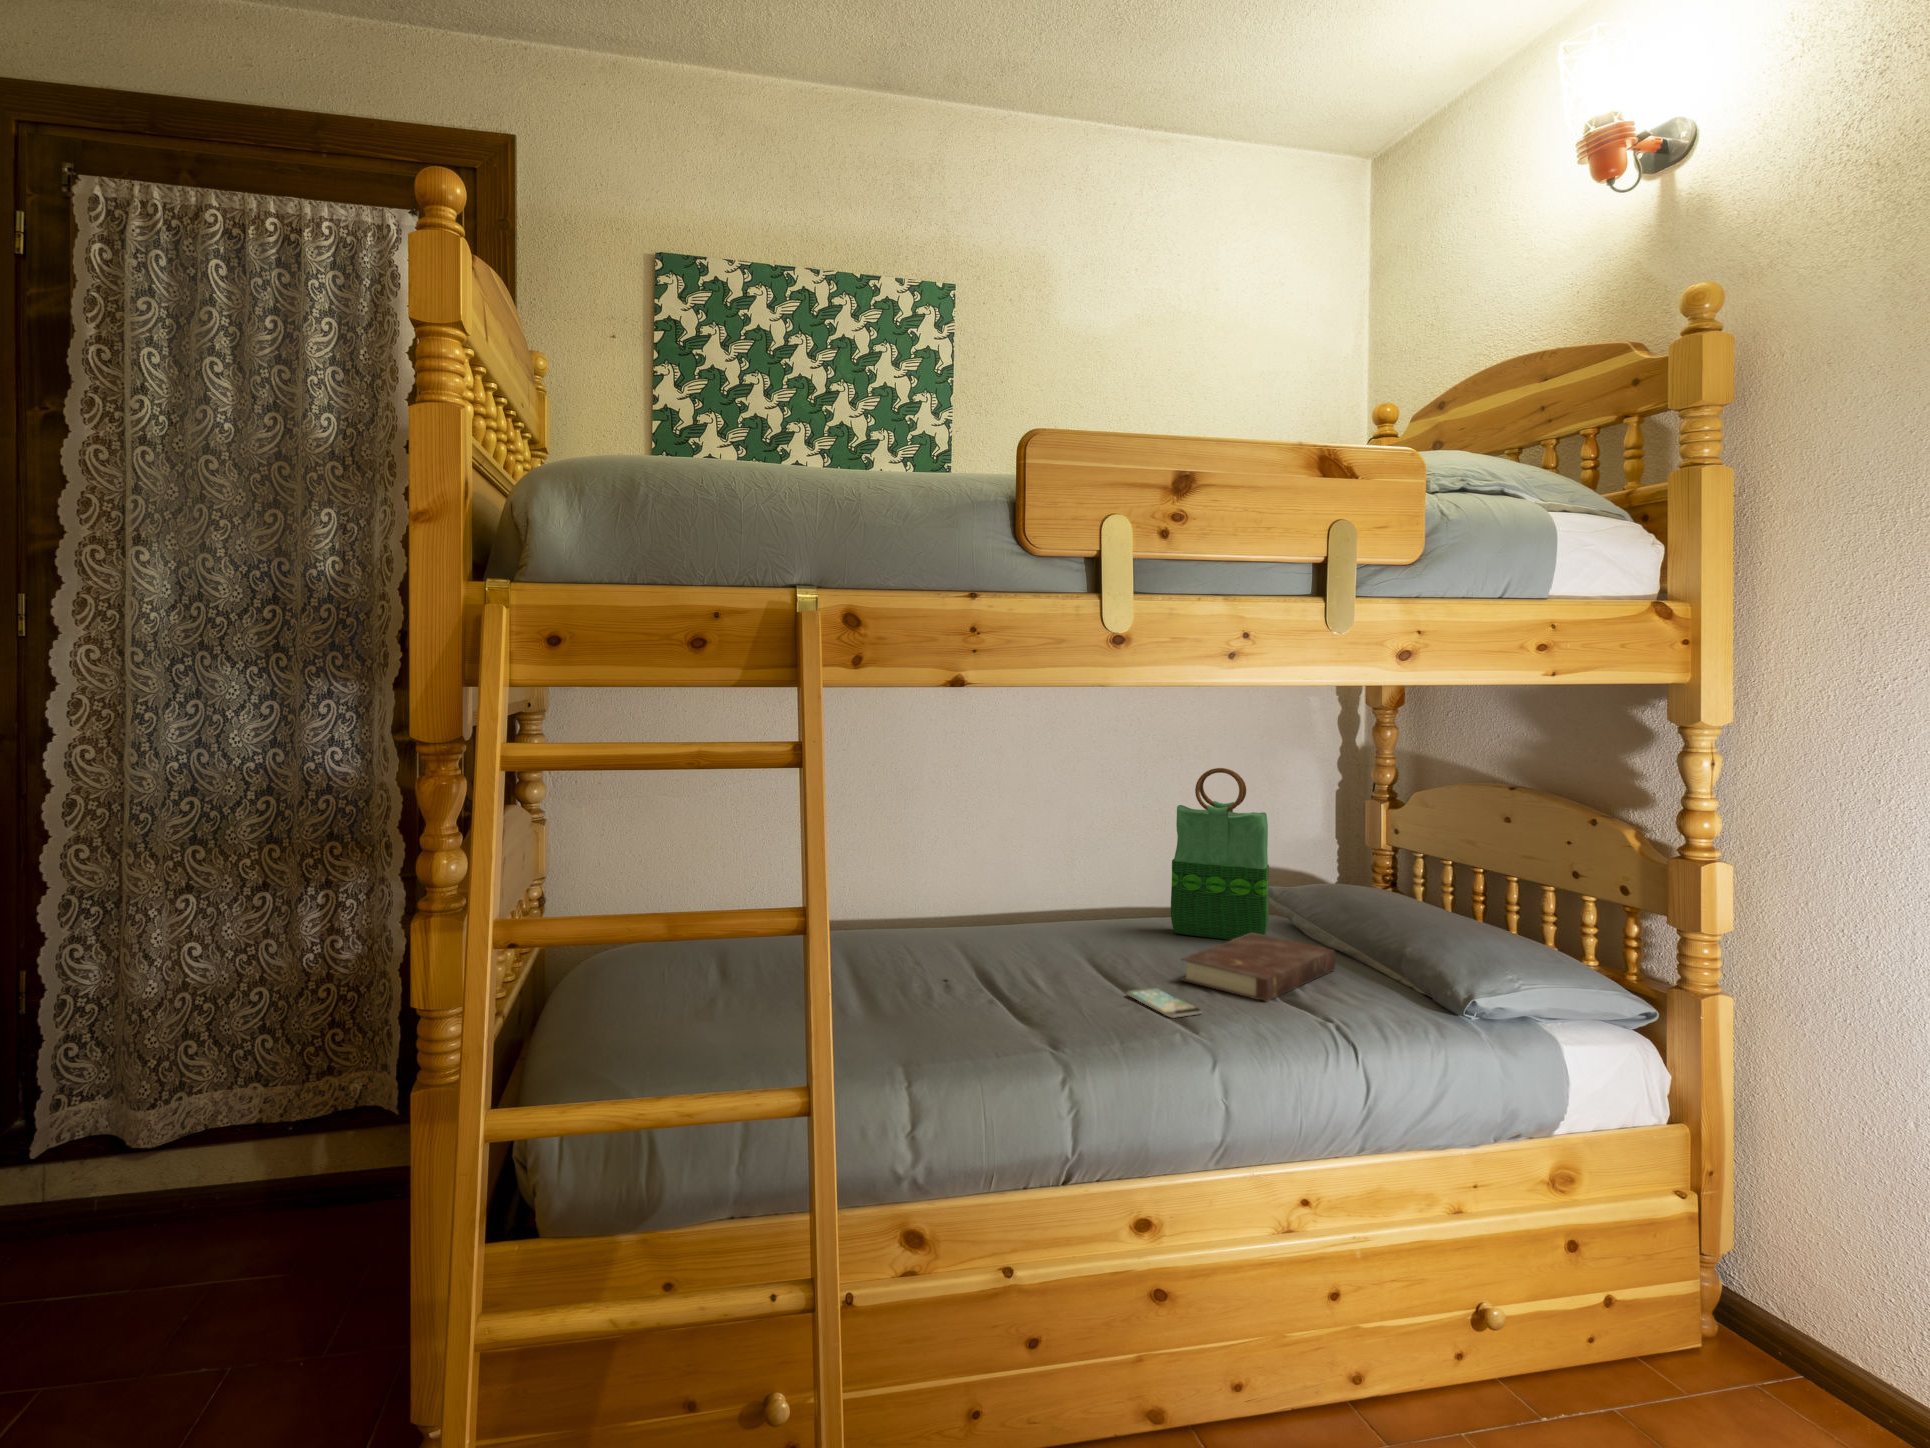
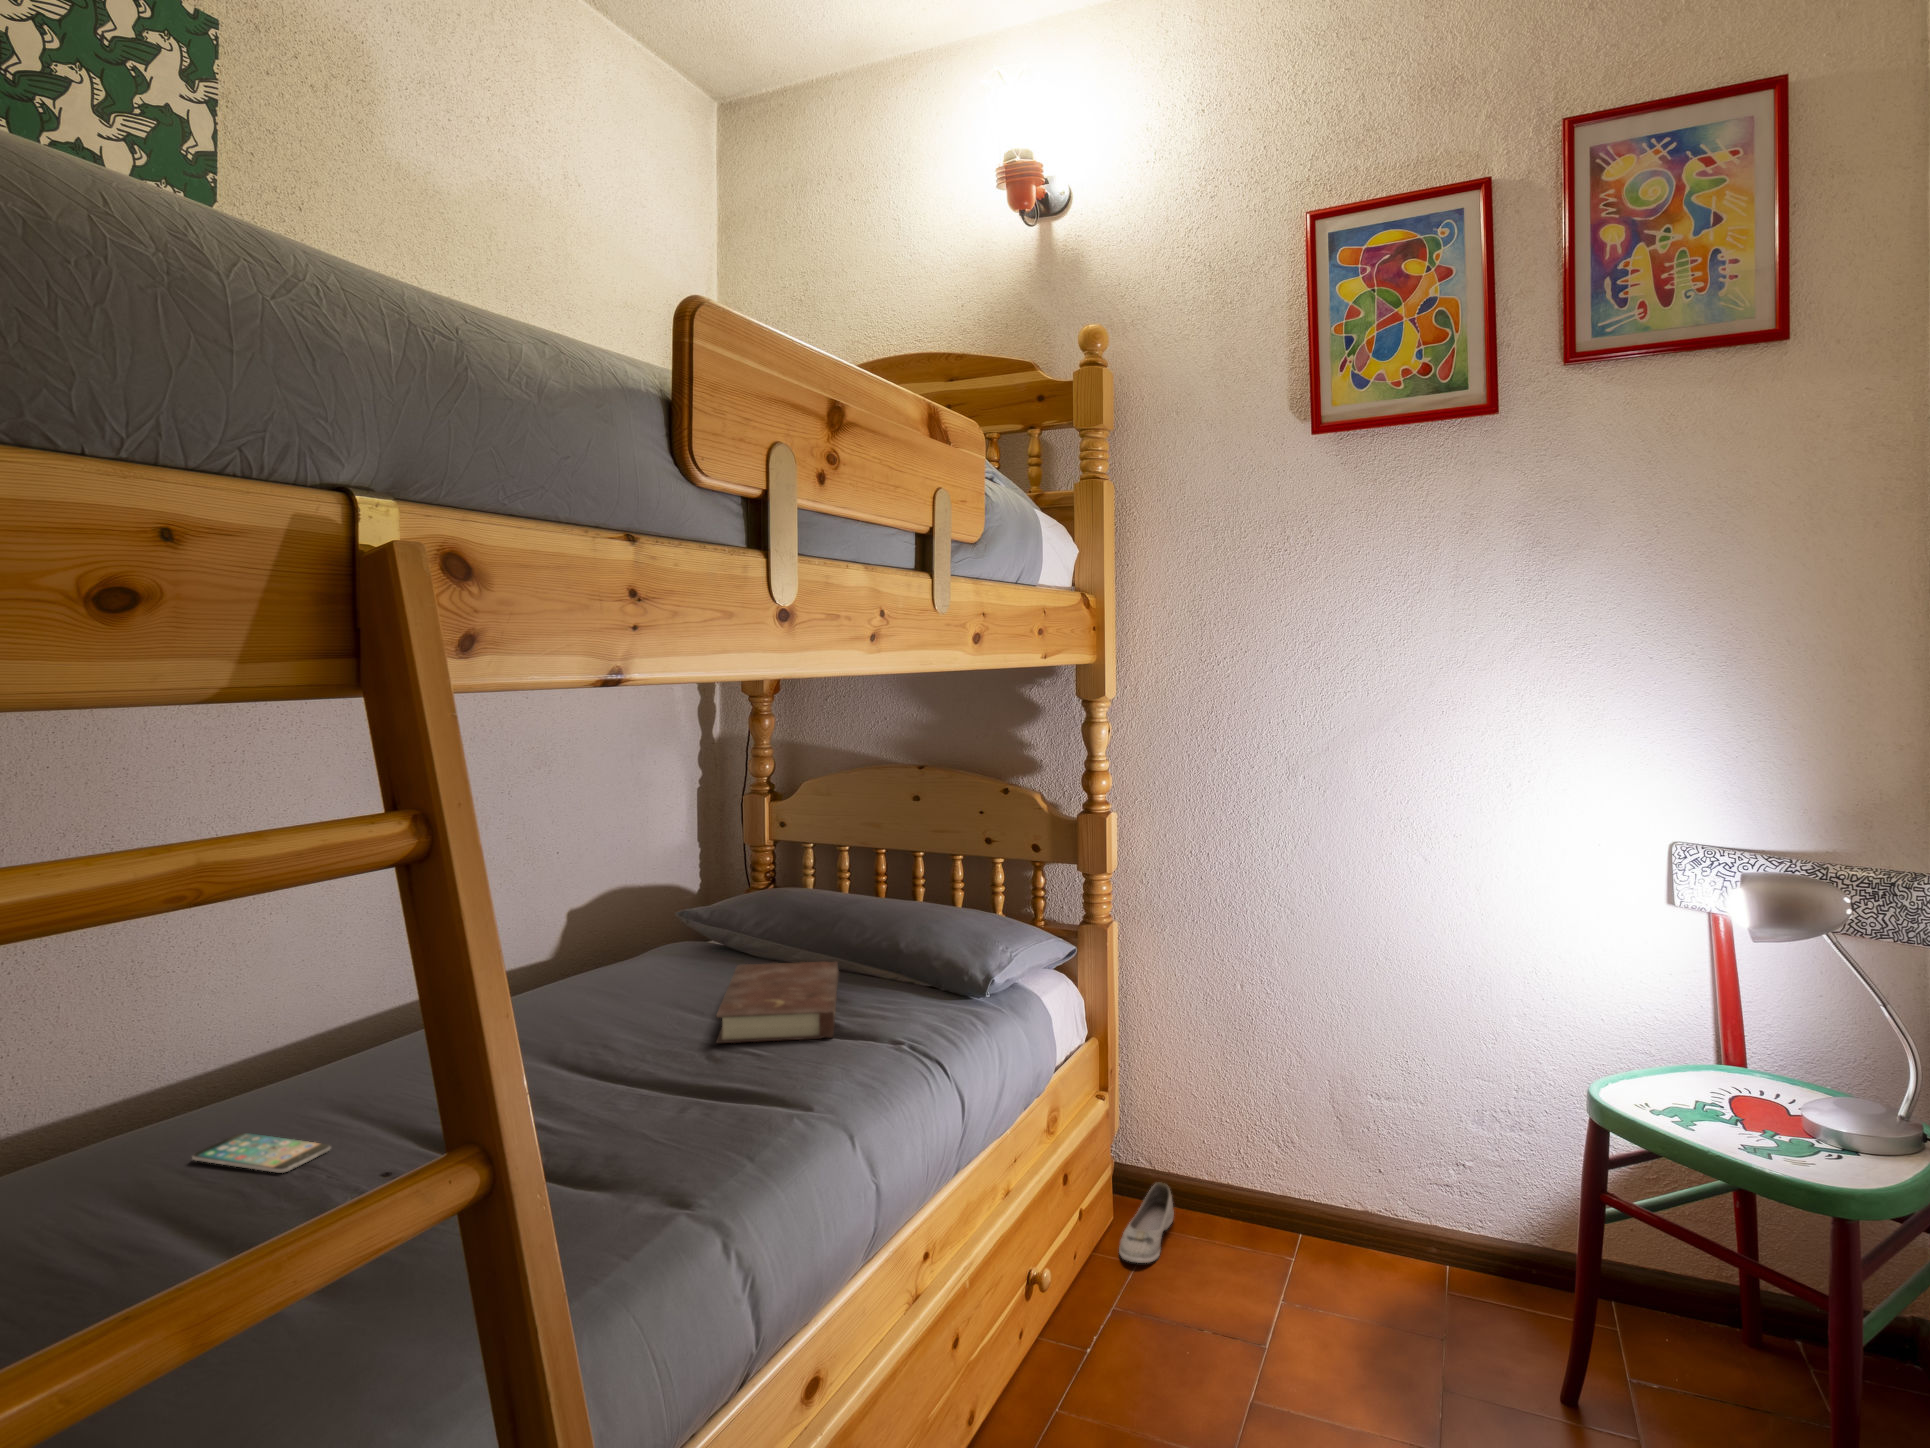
tote bag: present [1171,768,1269,940] -> none [611,773,732,989]
smartphone: present [1127,988,1202,1018] -> present [192,1133,331,1173]
shoe: none [1681,1333,1807,1409] -> present [1119,1182,1174,1263]

